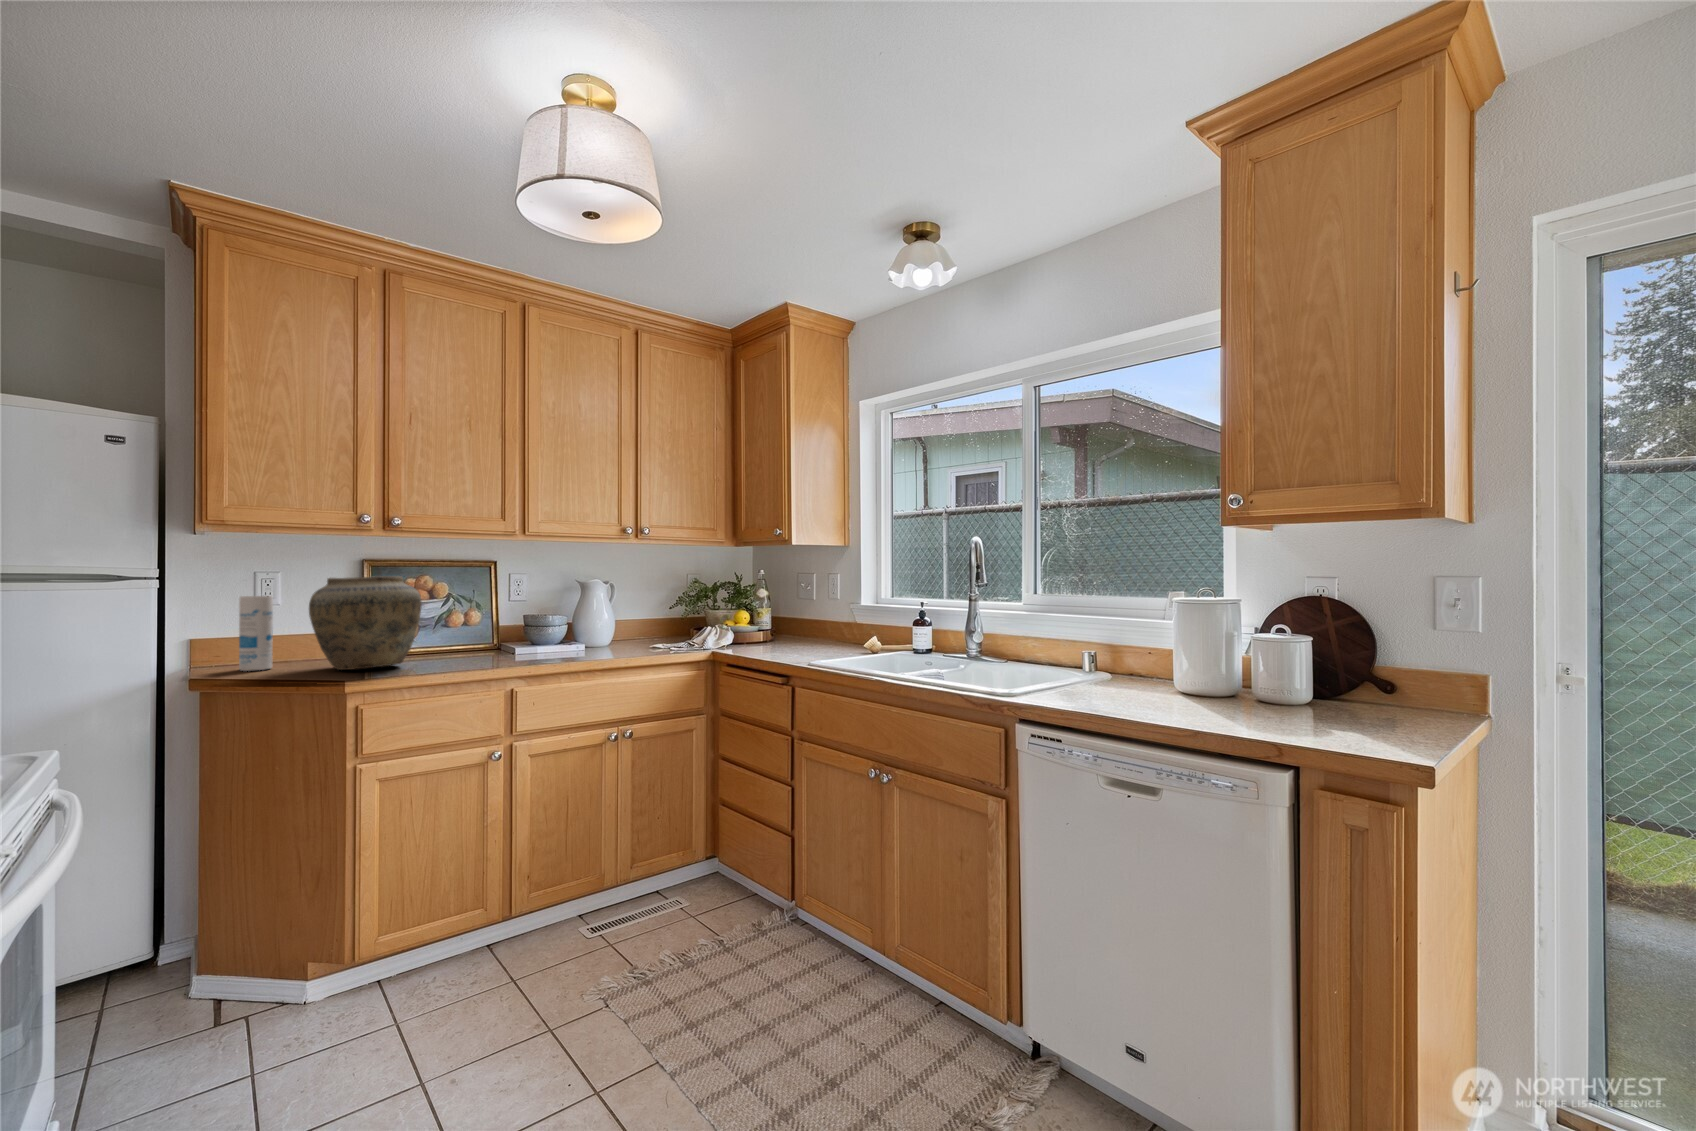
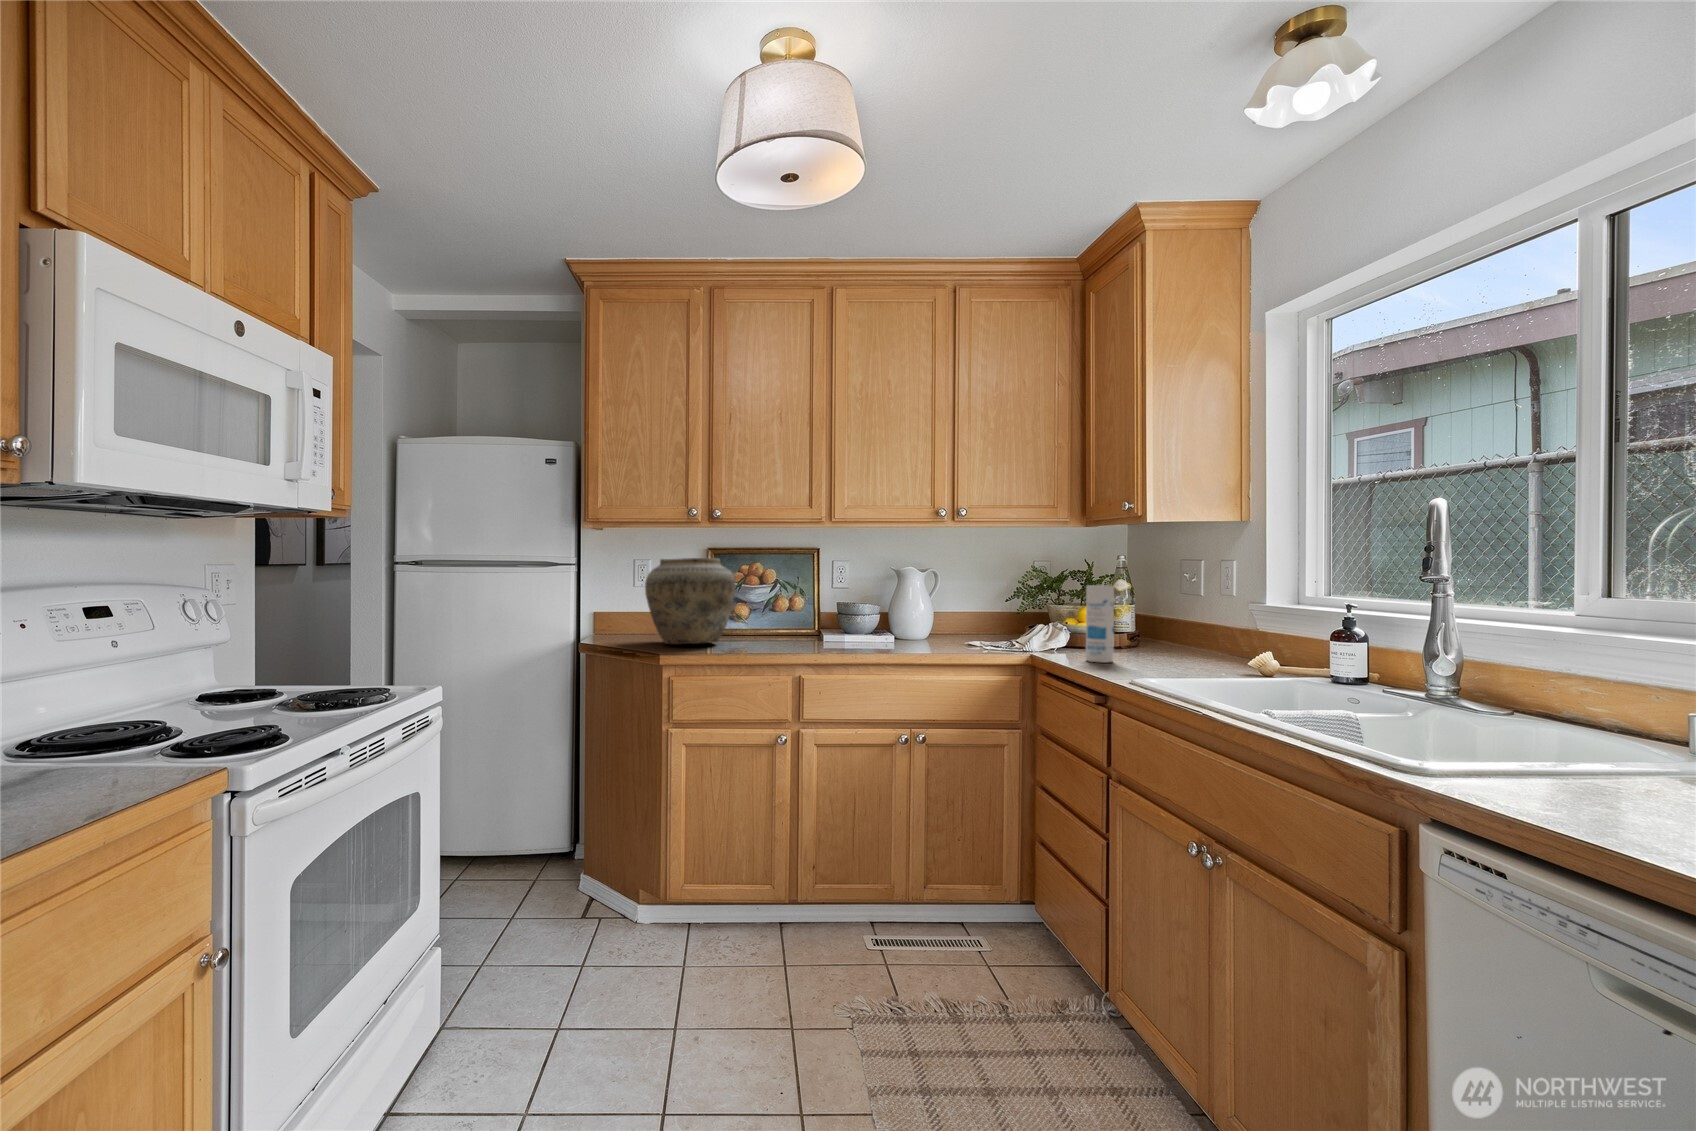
canister: present [239,596,273,671] -> present [1086,585,1114,662]

